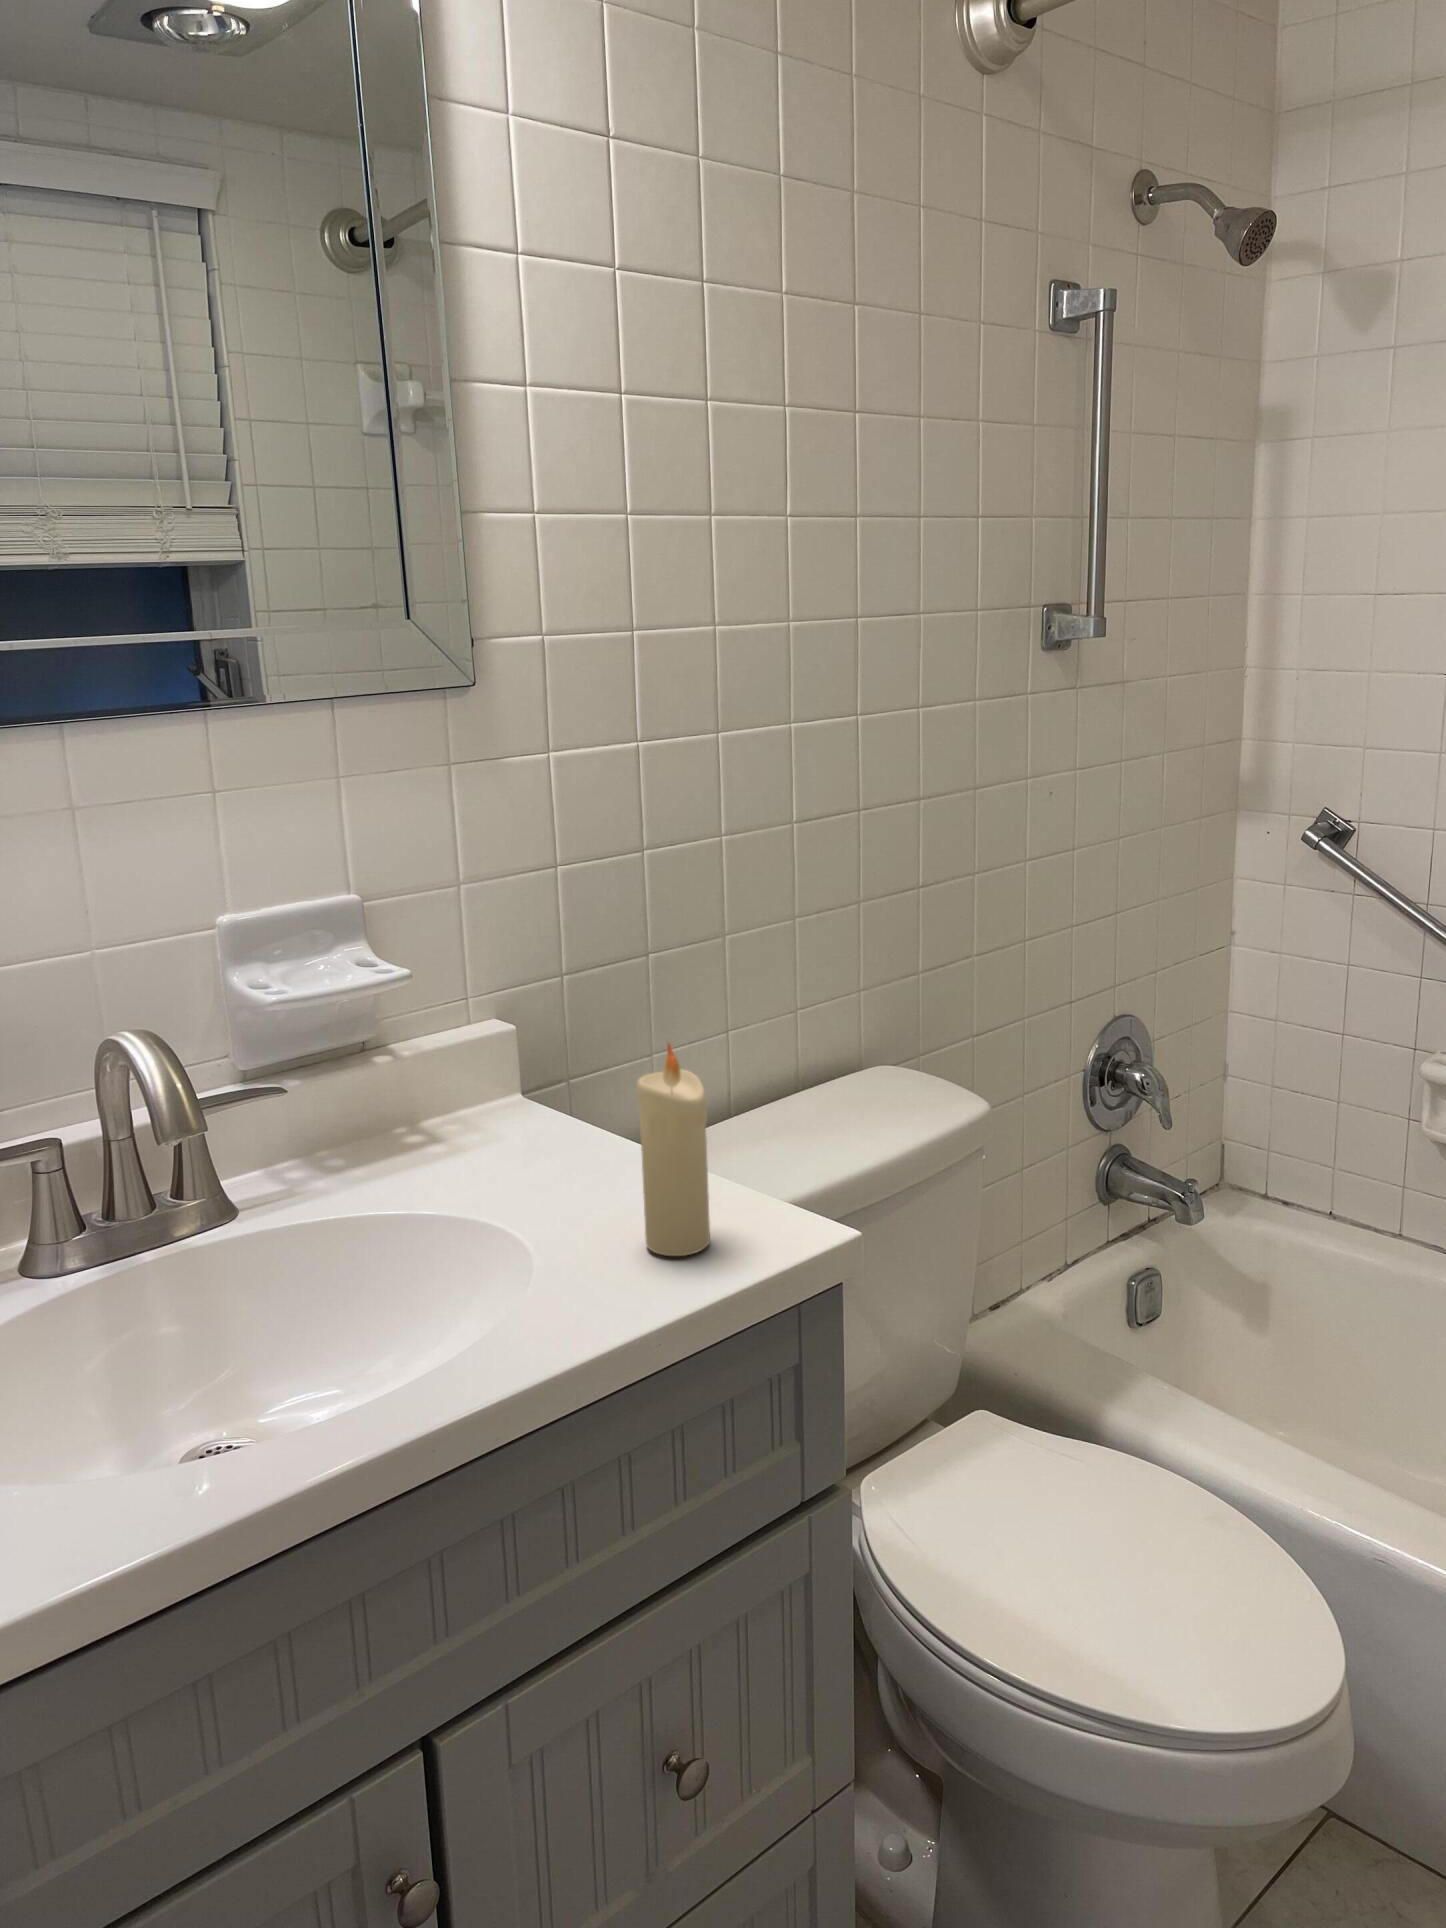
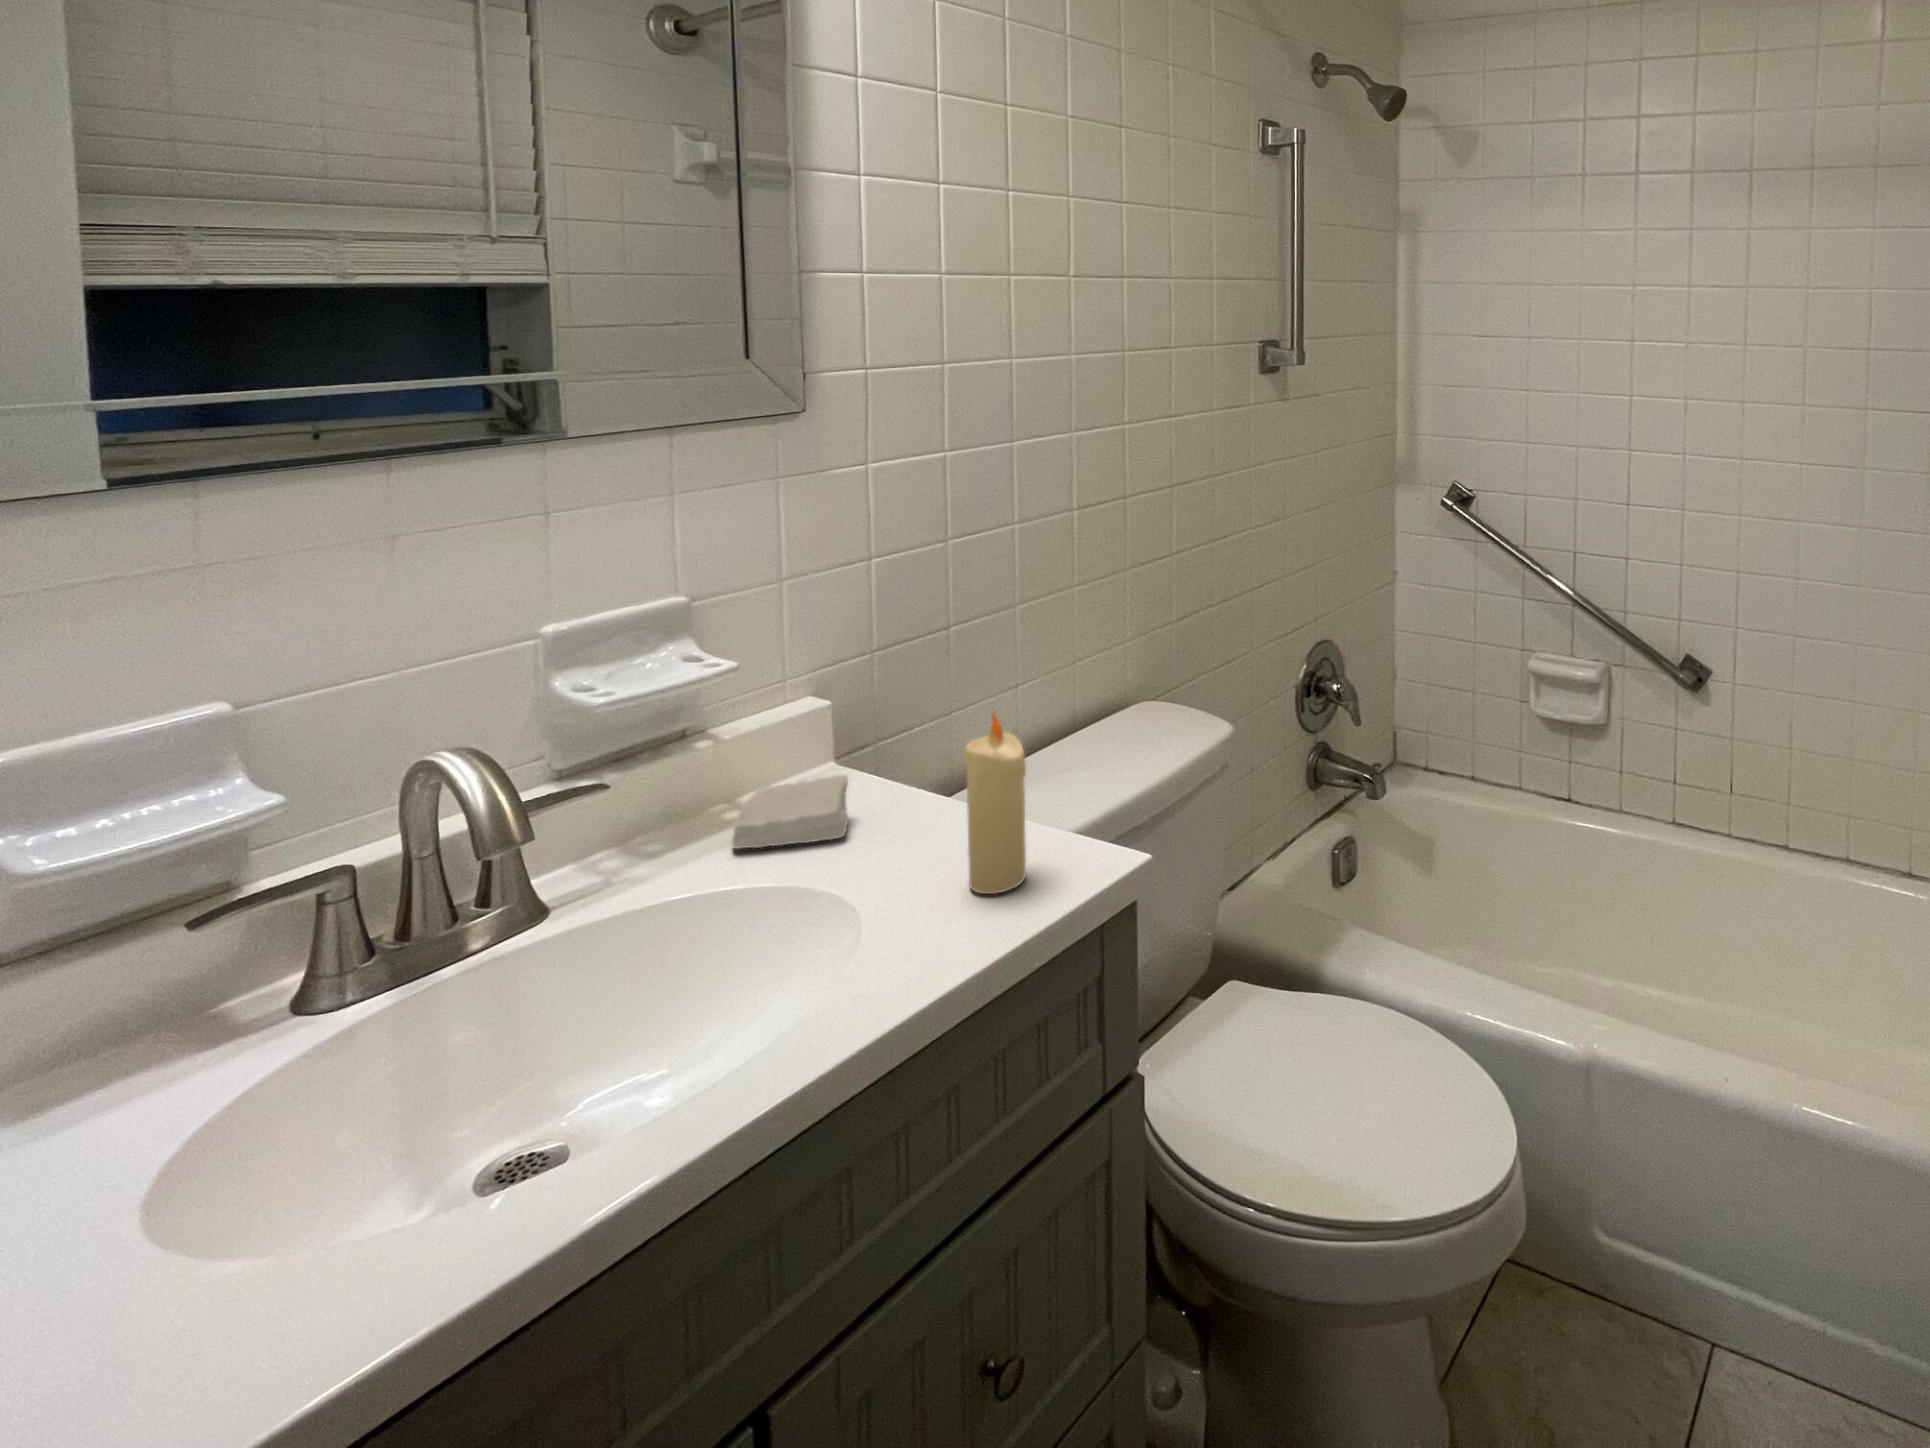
soap bar: none [408,1105,525,1175] -> present [732,775,848,849]

